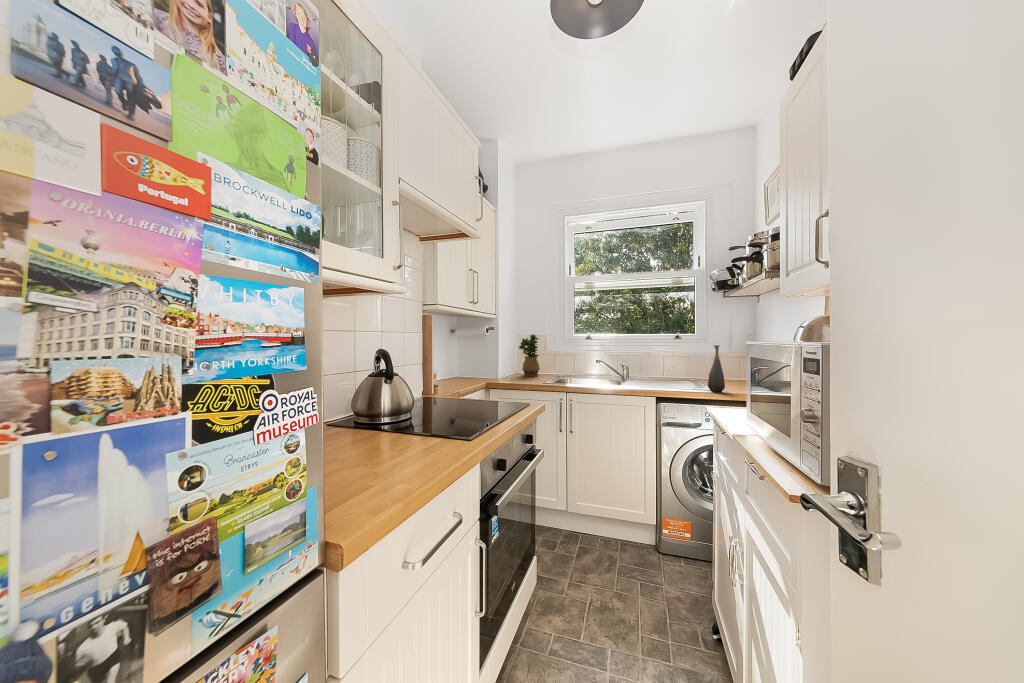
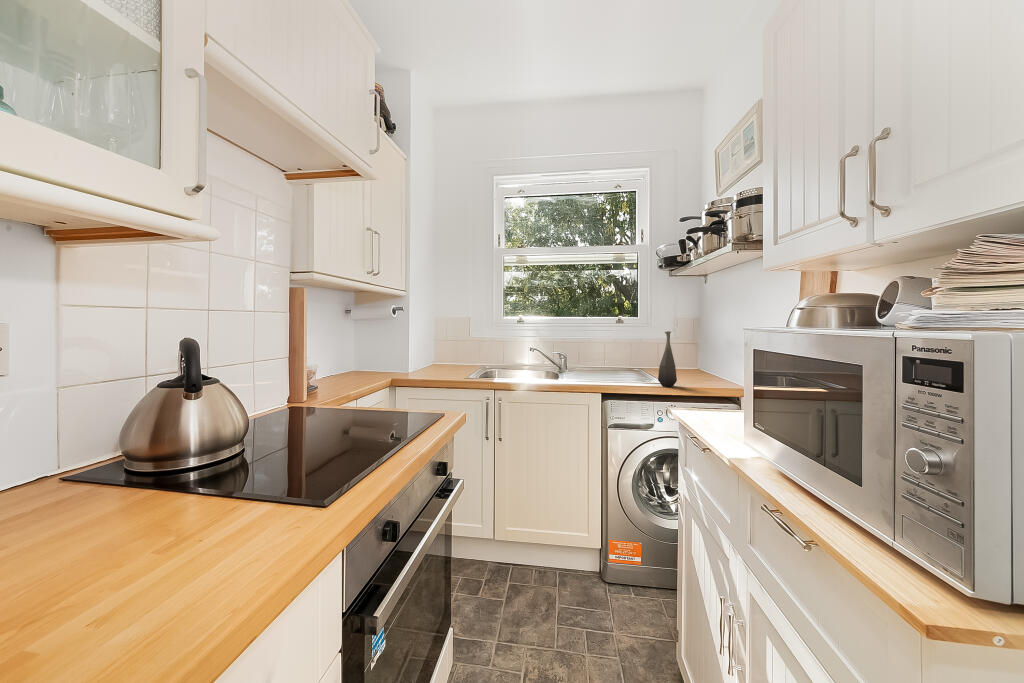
potted plant: present [519,334,540,376] -> none [430,319,458,372]

